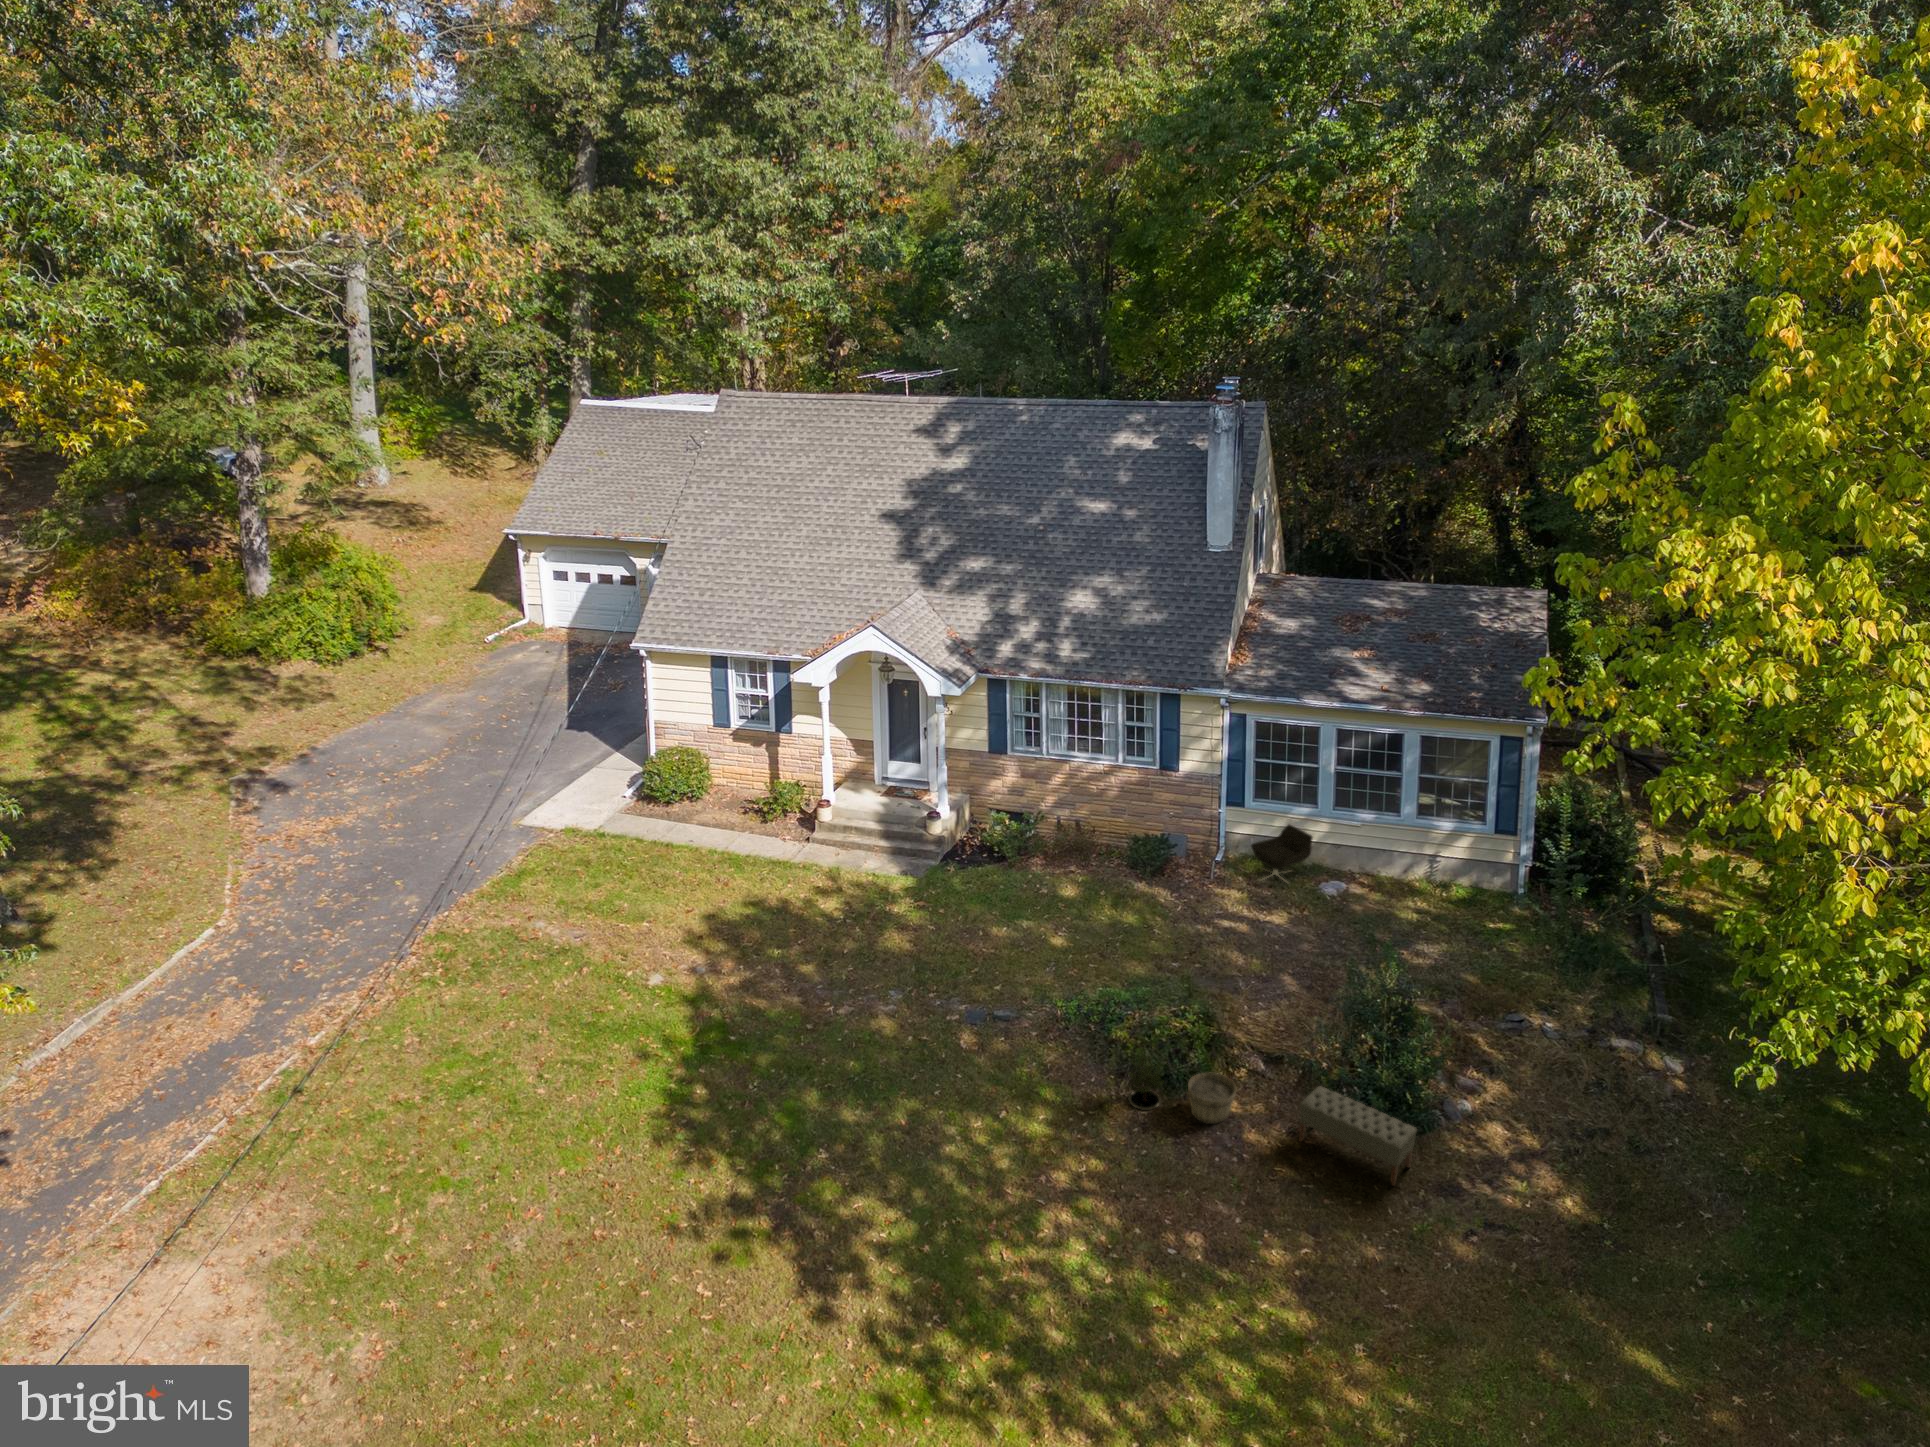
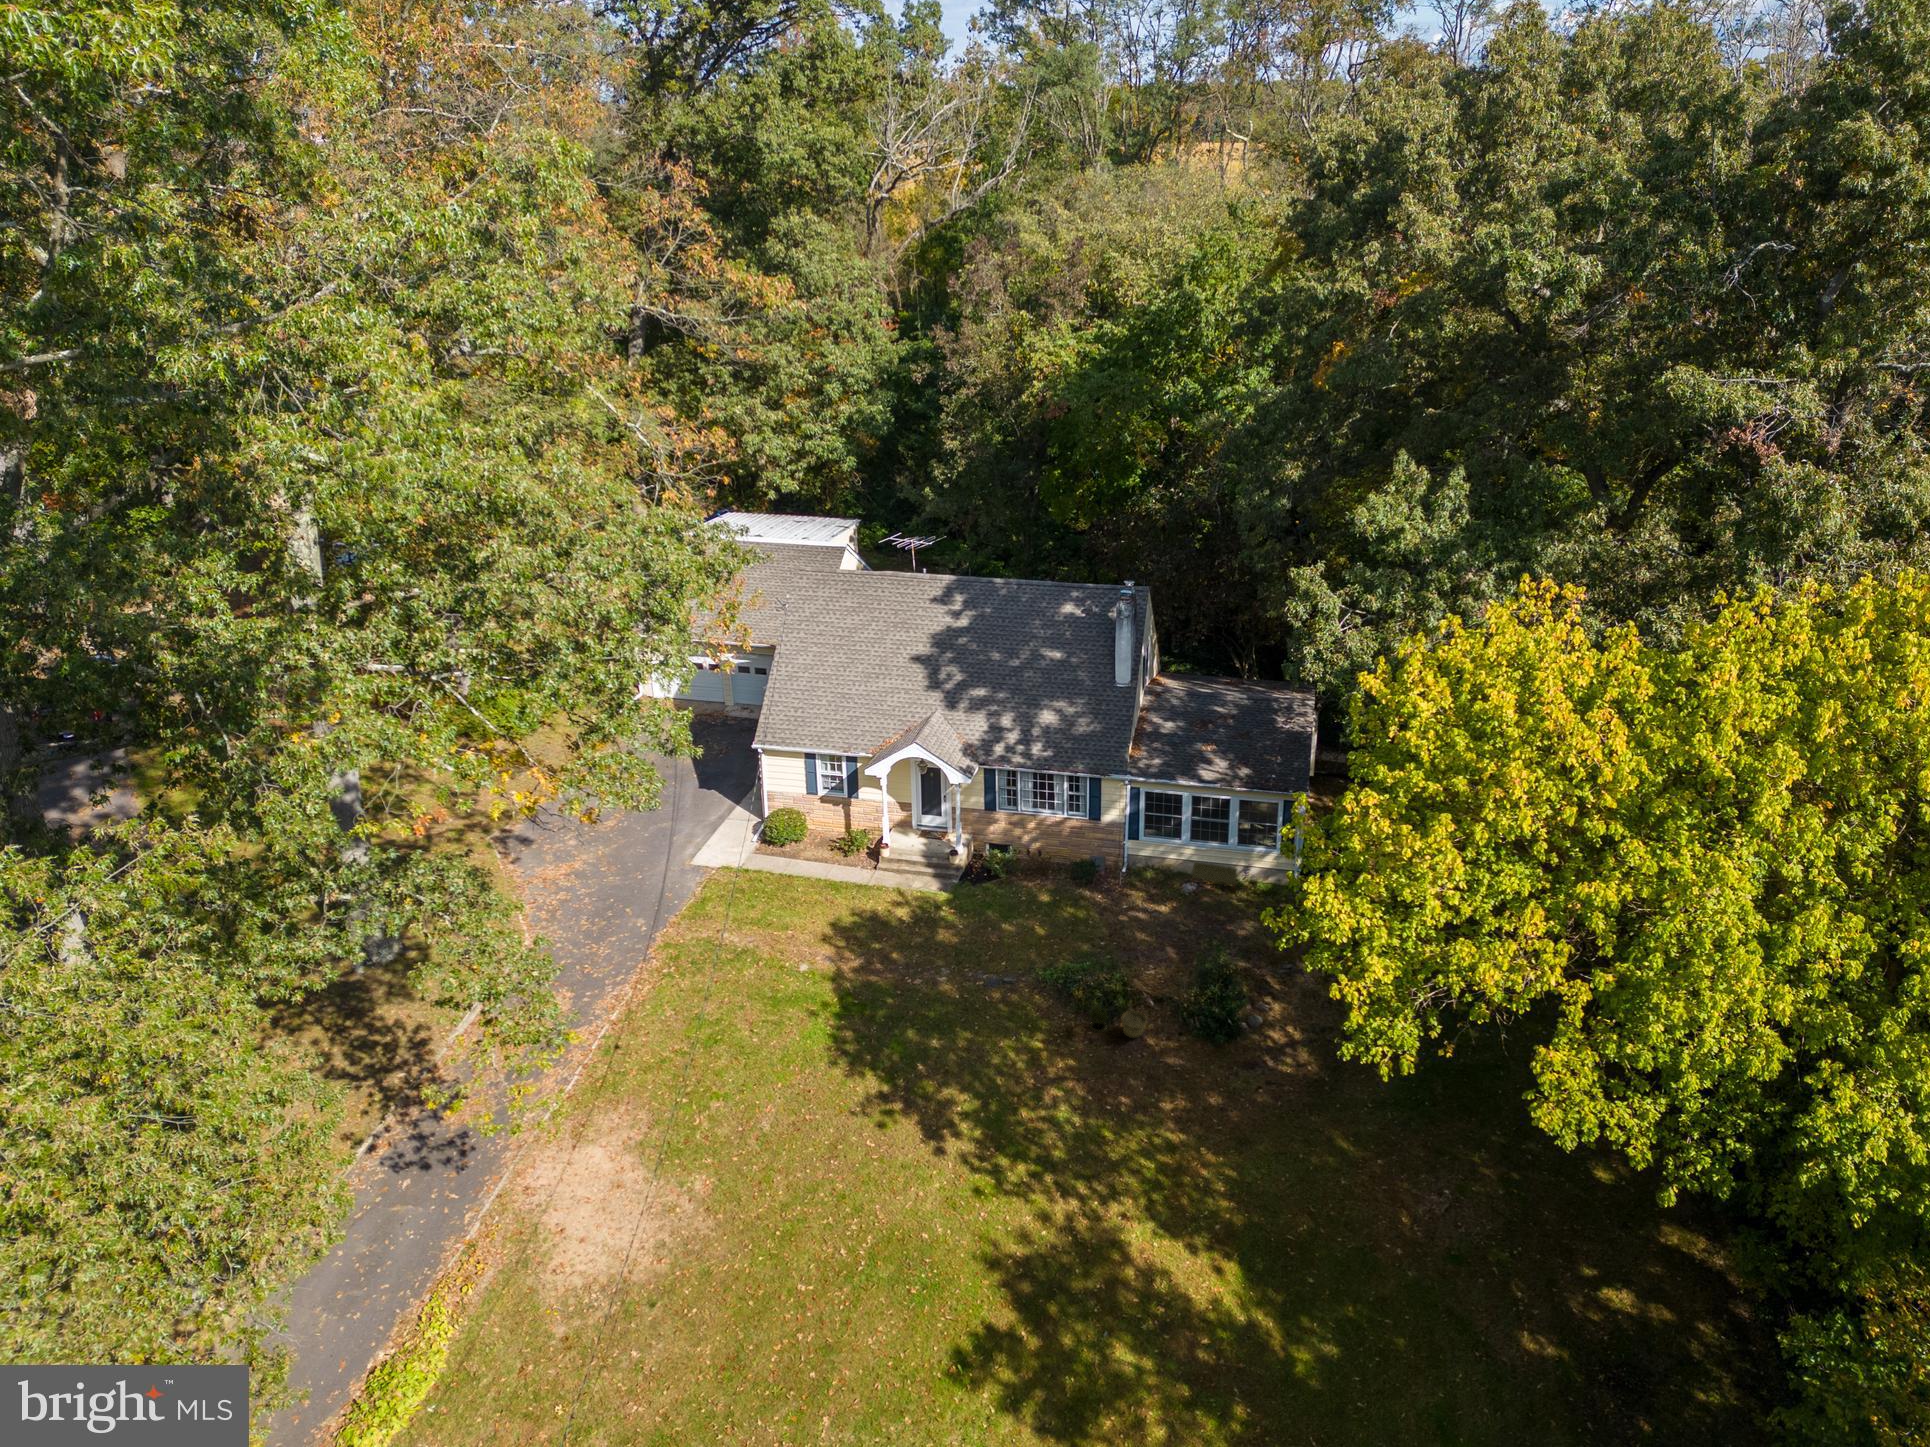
lounge chair: present [1251,825,1313,882] -> none [1147,853,1183,889]
bench: present [1299,1086,1417,1186] -> present [1192,862,1238,888]

